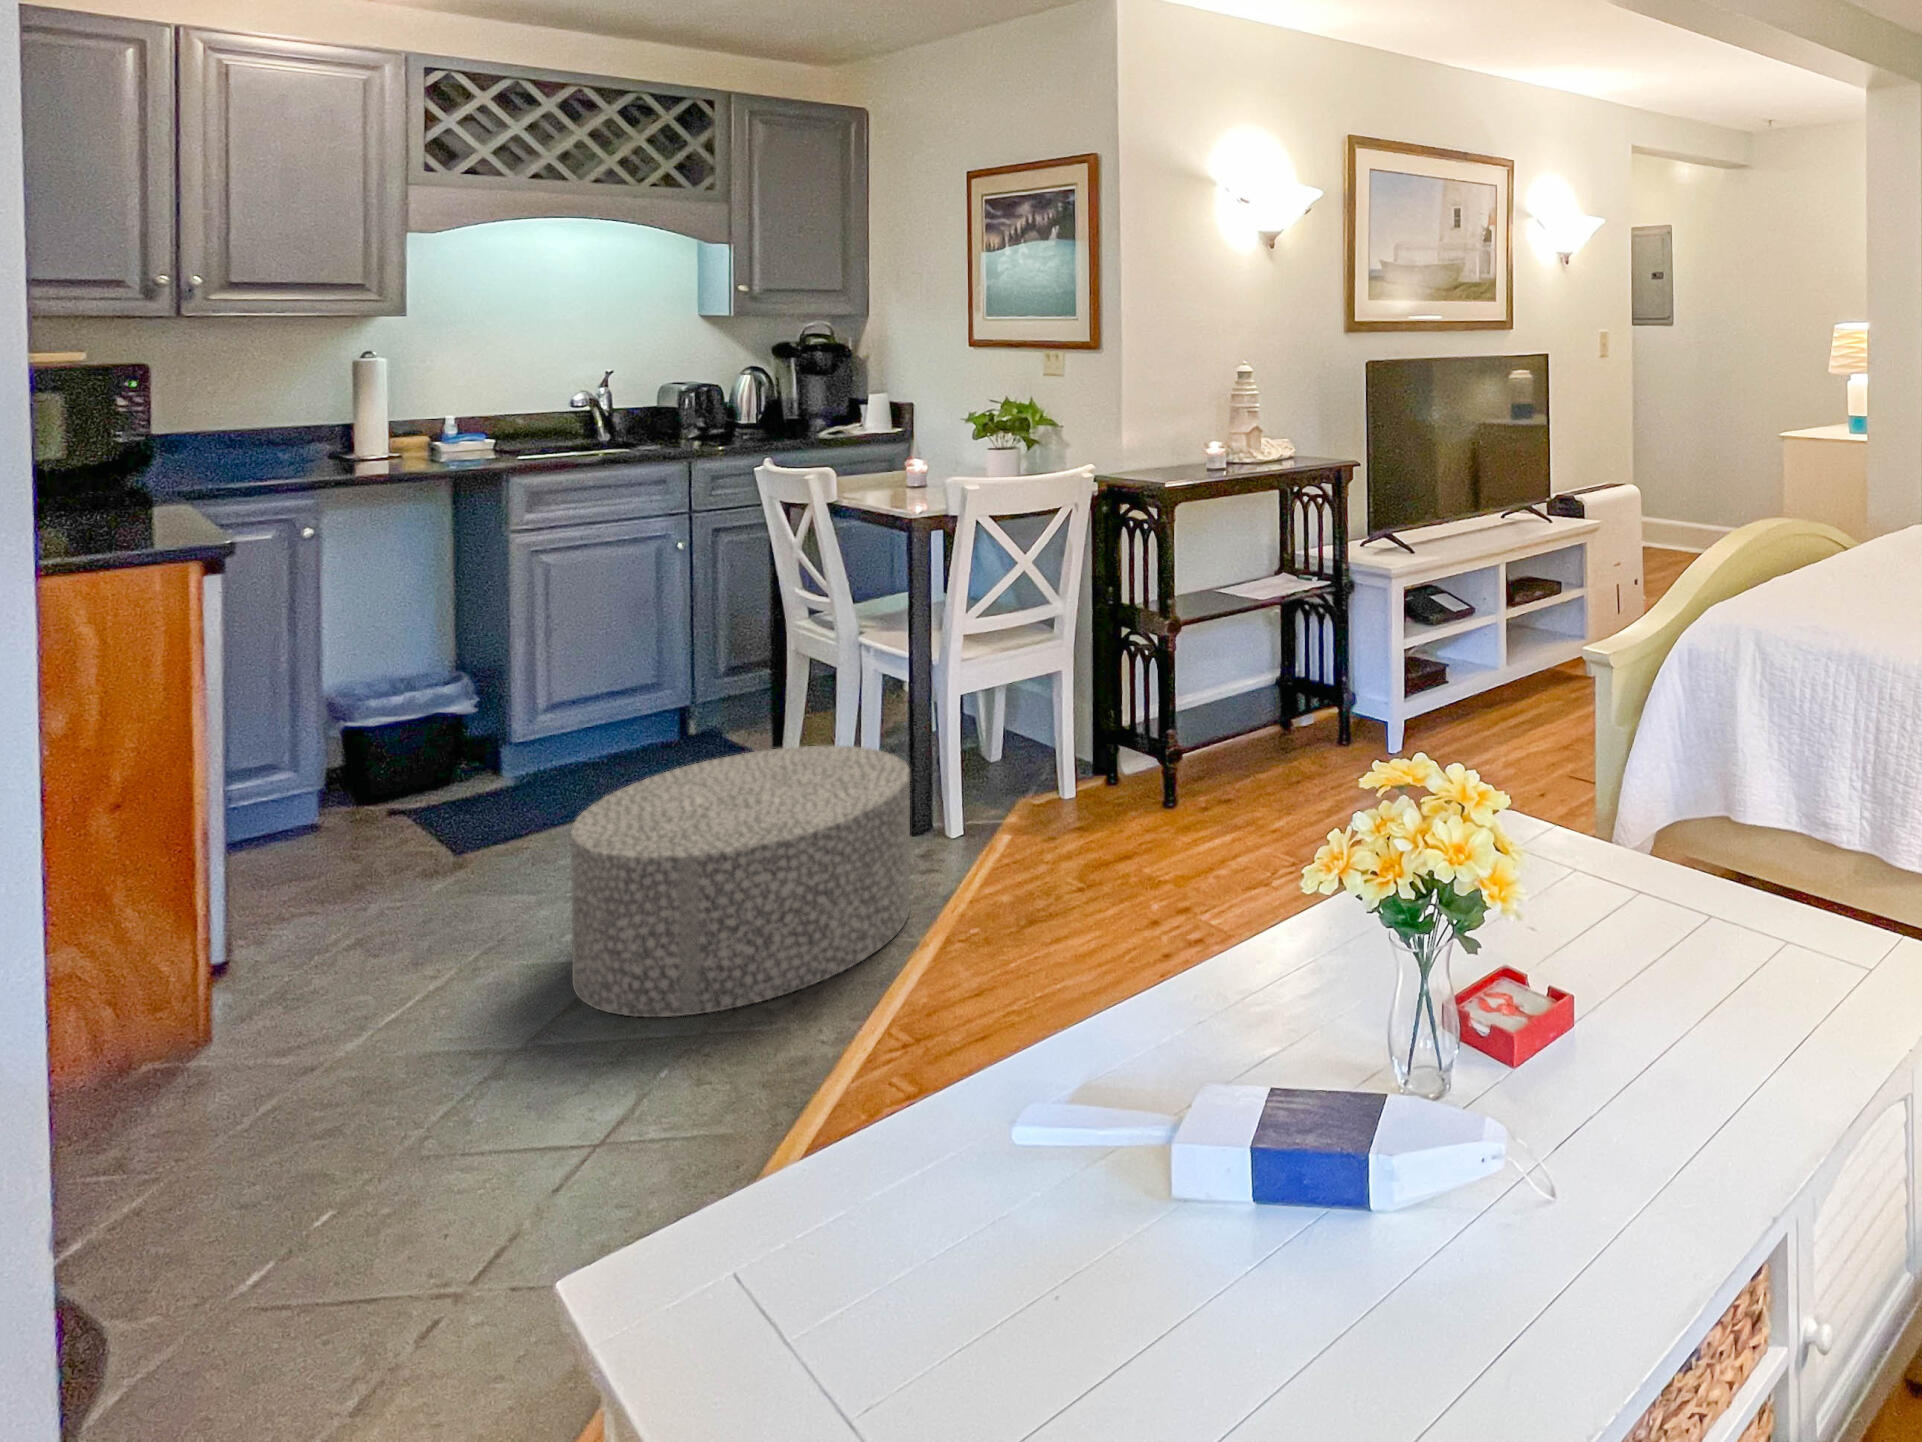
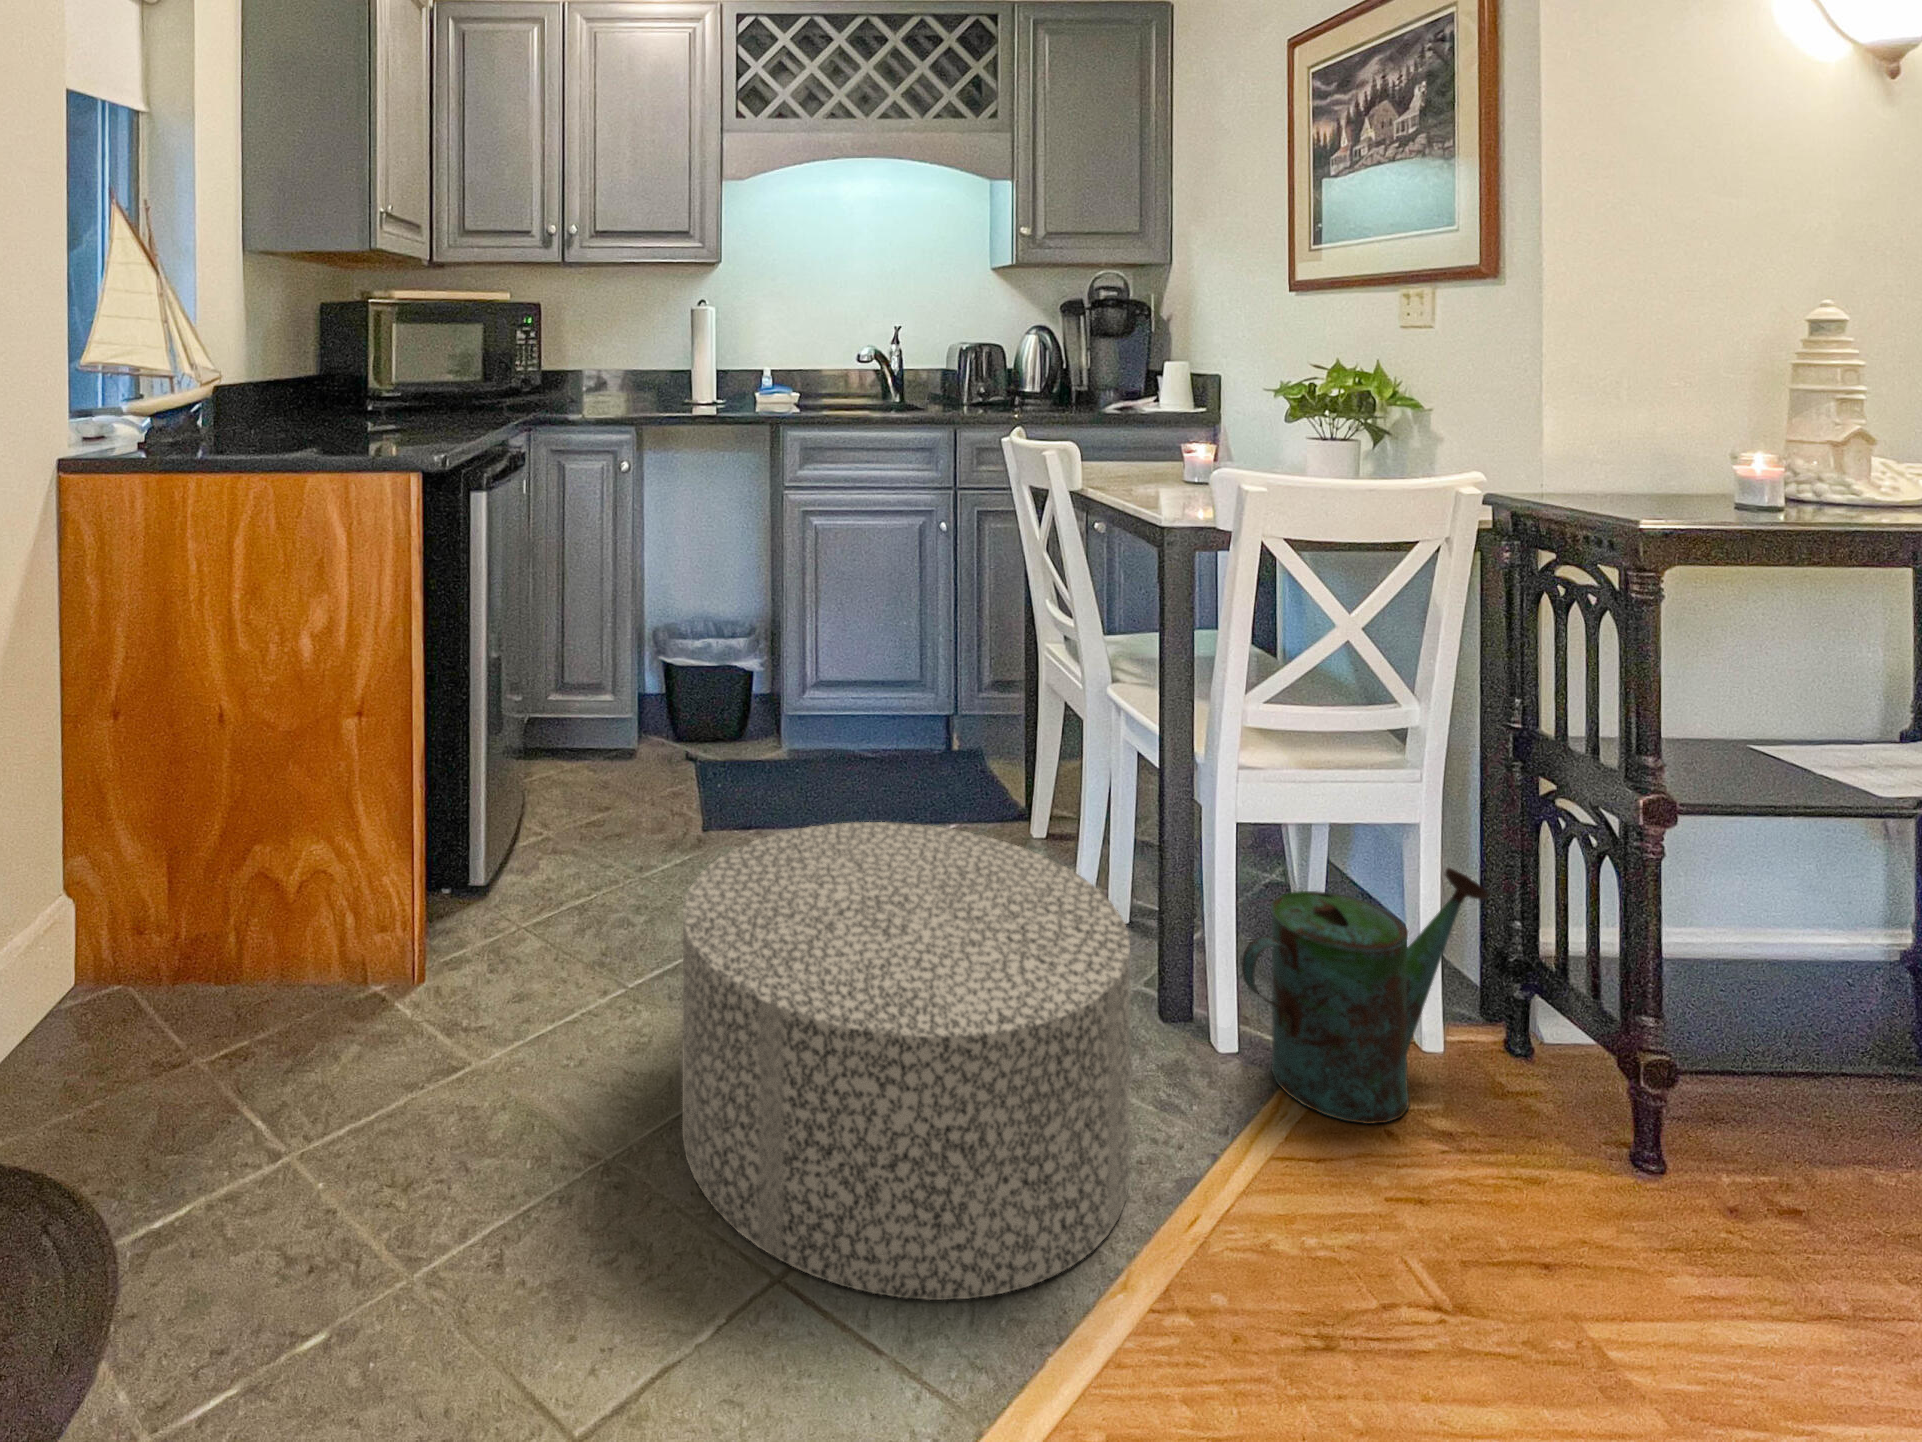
watering can: none [966,689,1096,840] -> present [1242,868,1489,1124]

